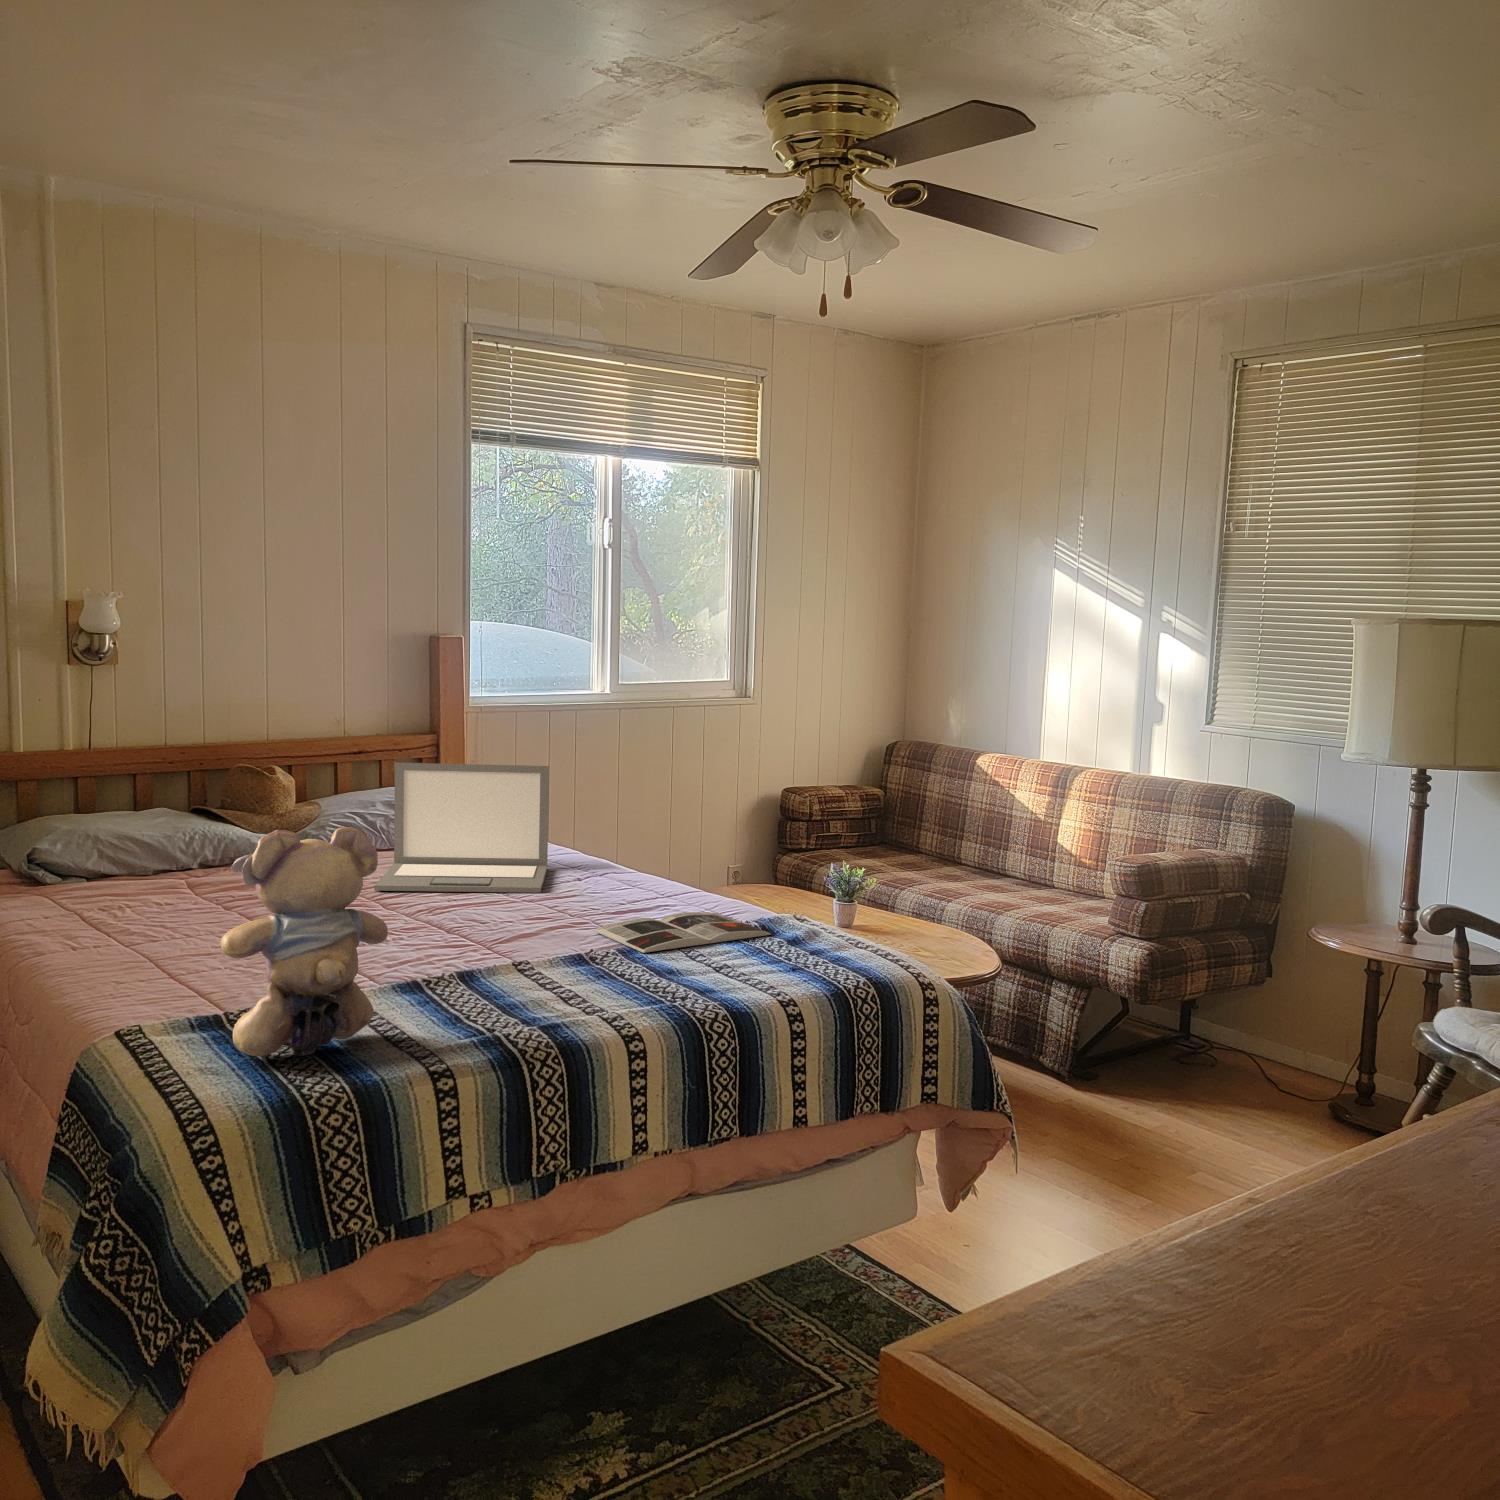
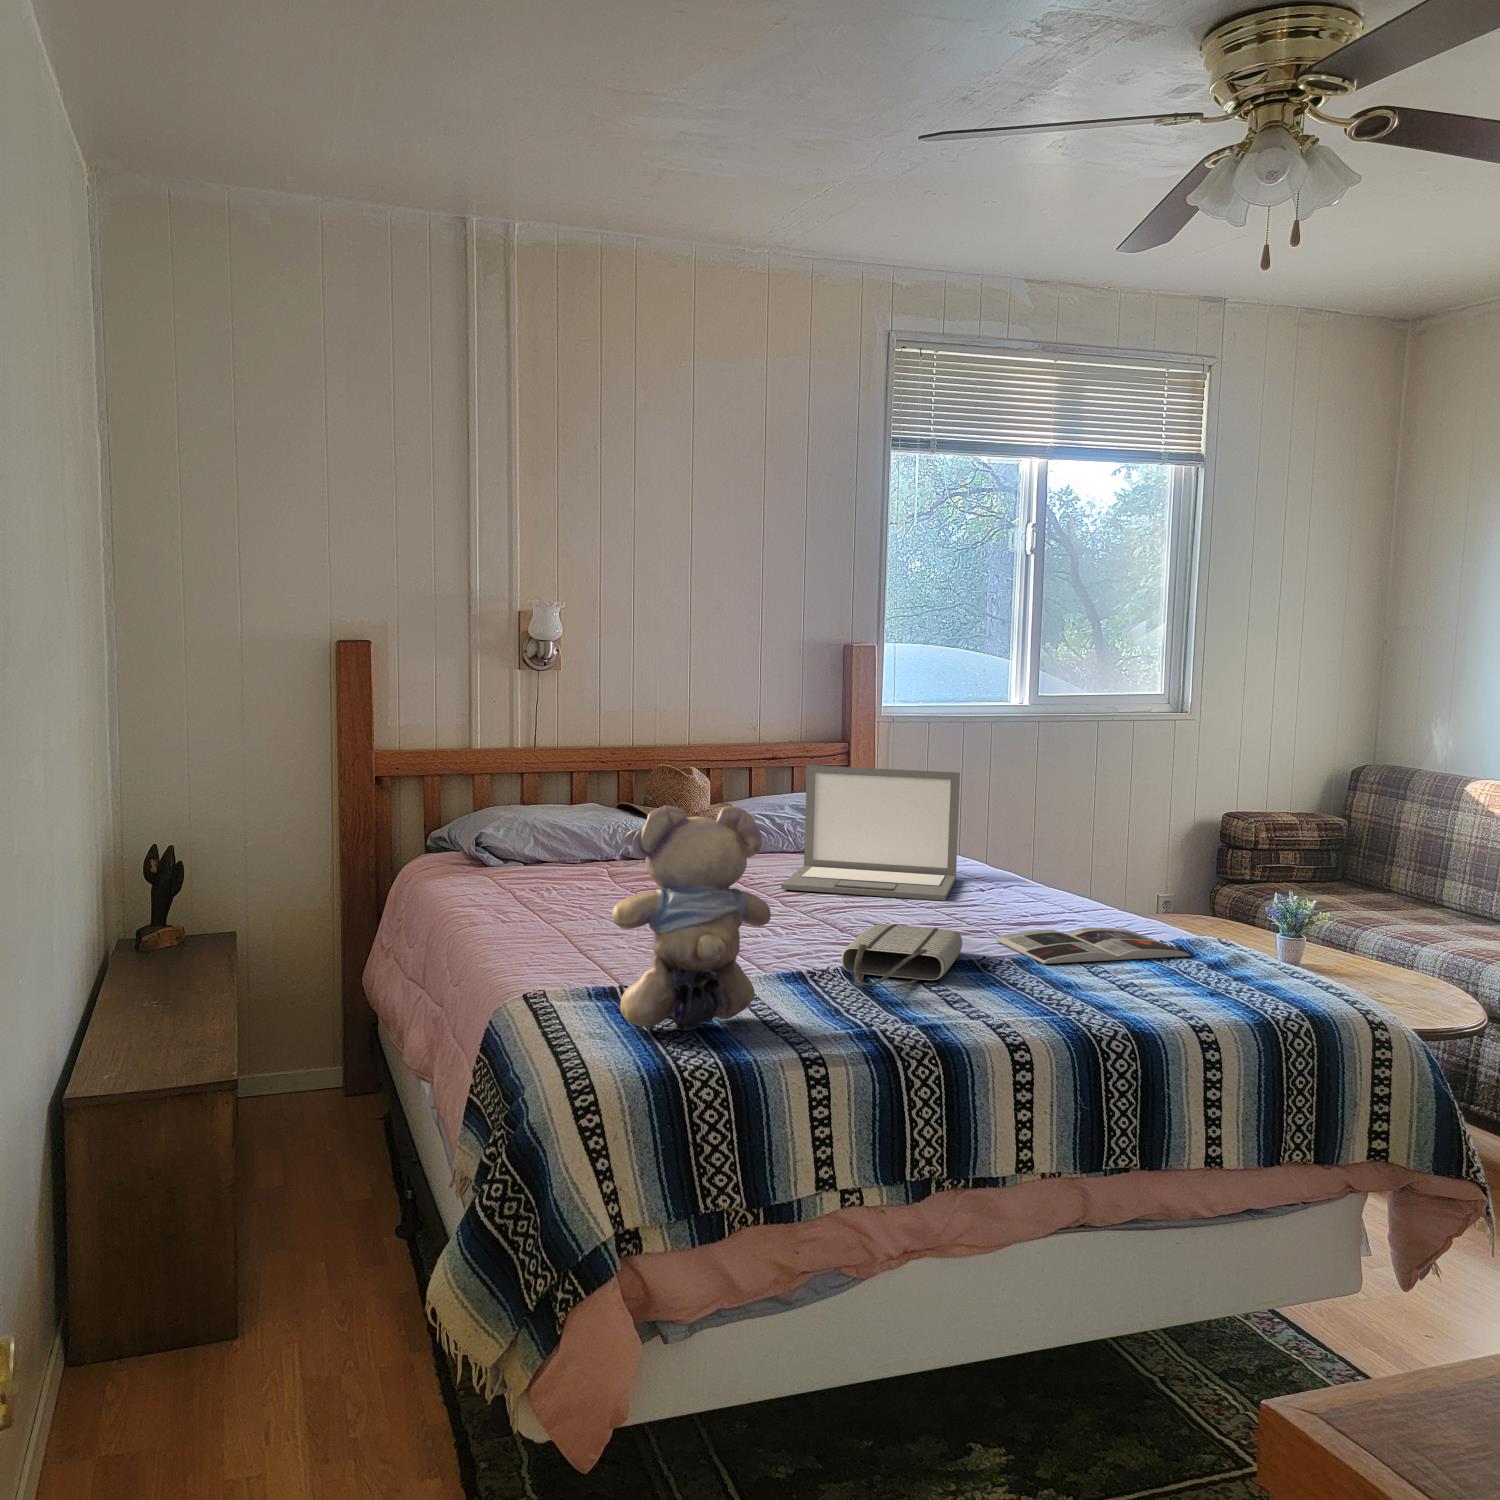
tote bag: none [452,925,566,993] -> present [842,924,962,988]

